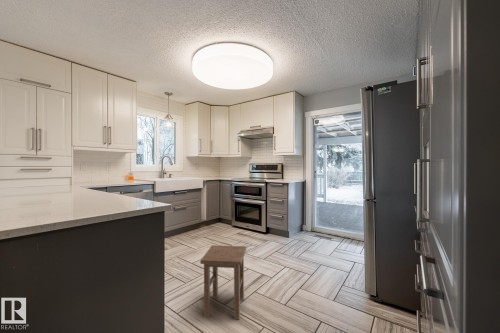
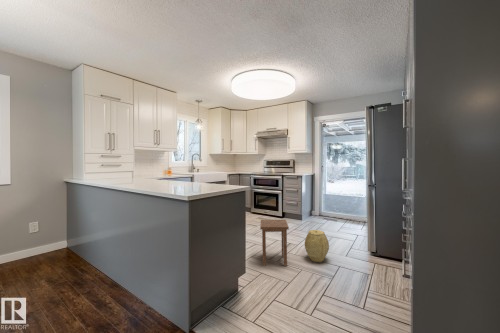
woven basket: none [270,262,305,312] -> present [305,230,329,262]

